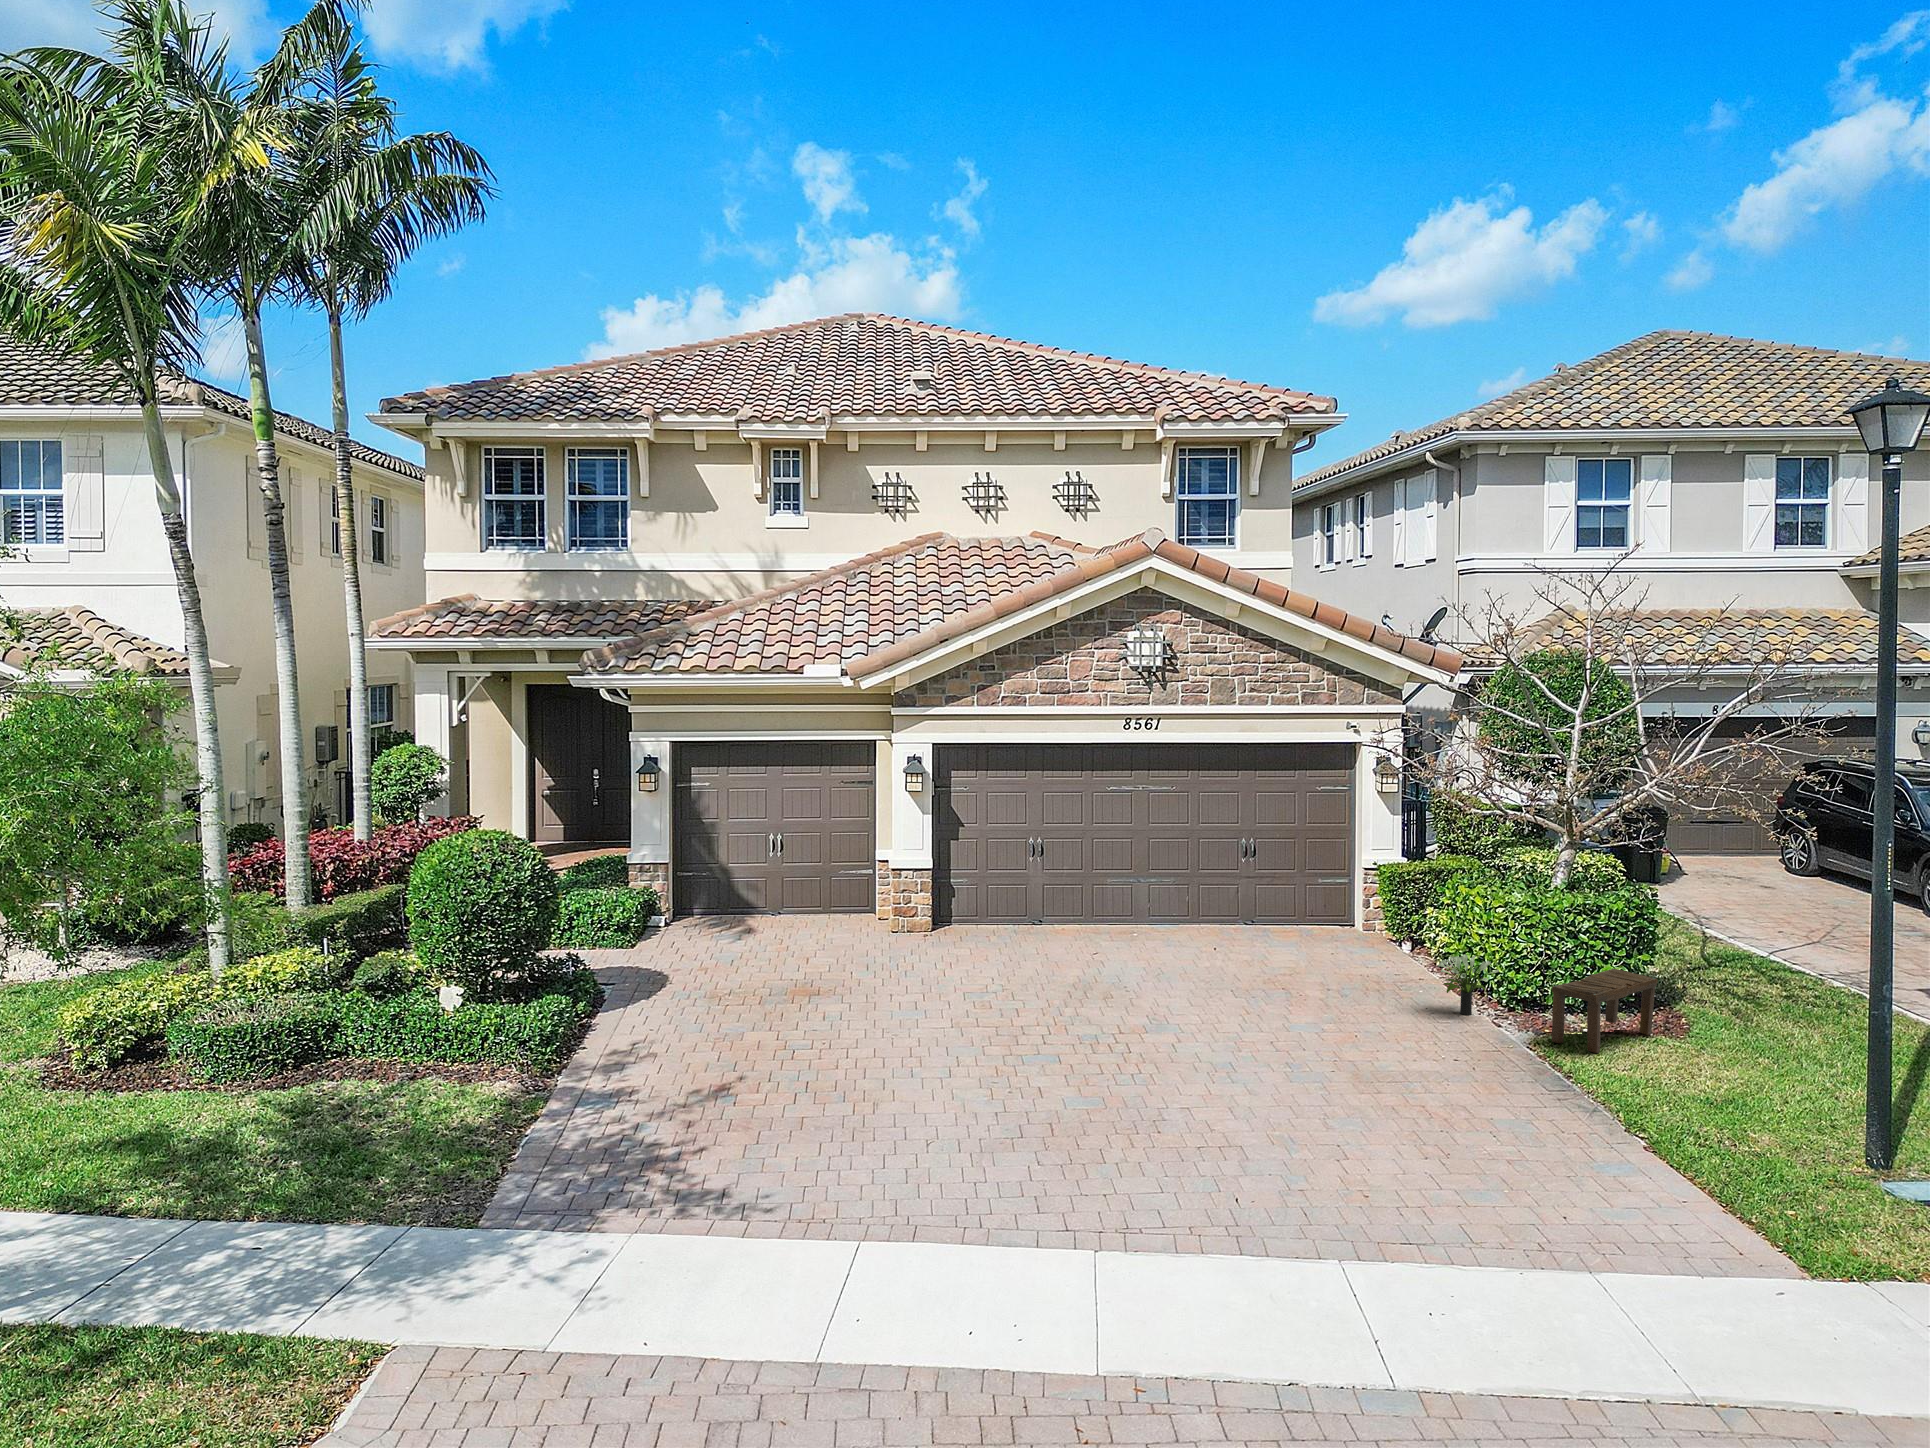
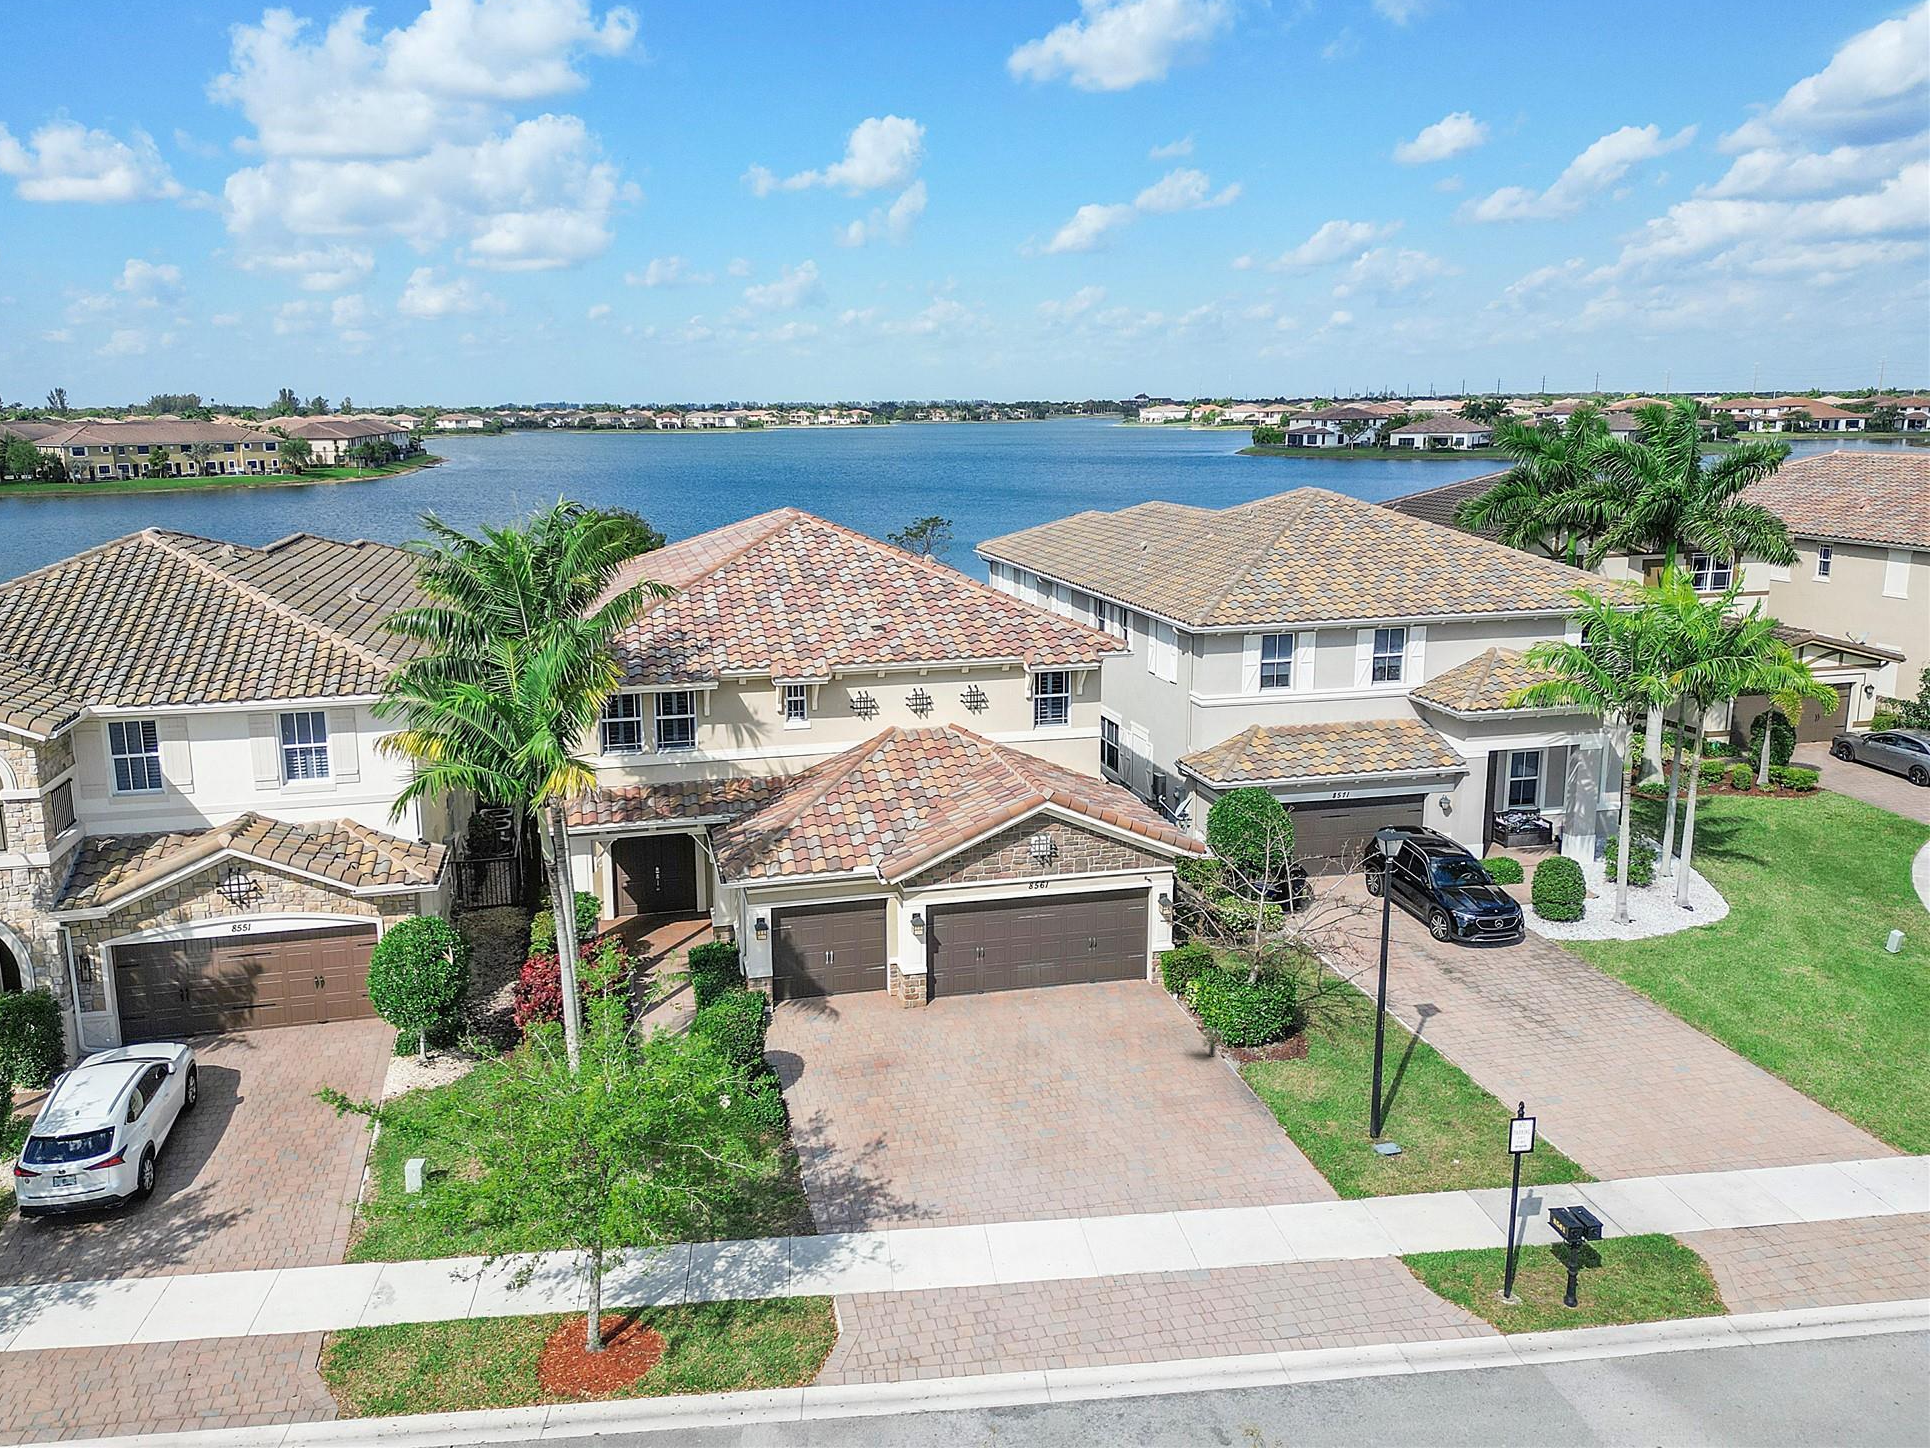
bench: present [1552,968,1658,1053] -> none [1251,1033,1298,1080]

